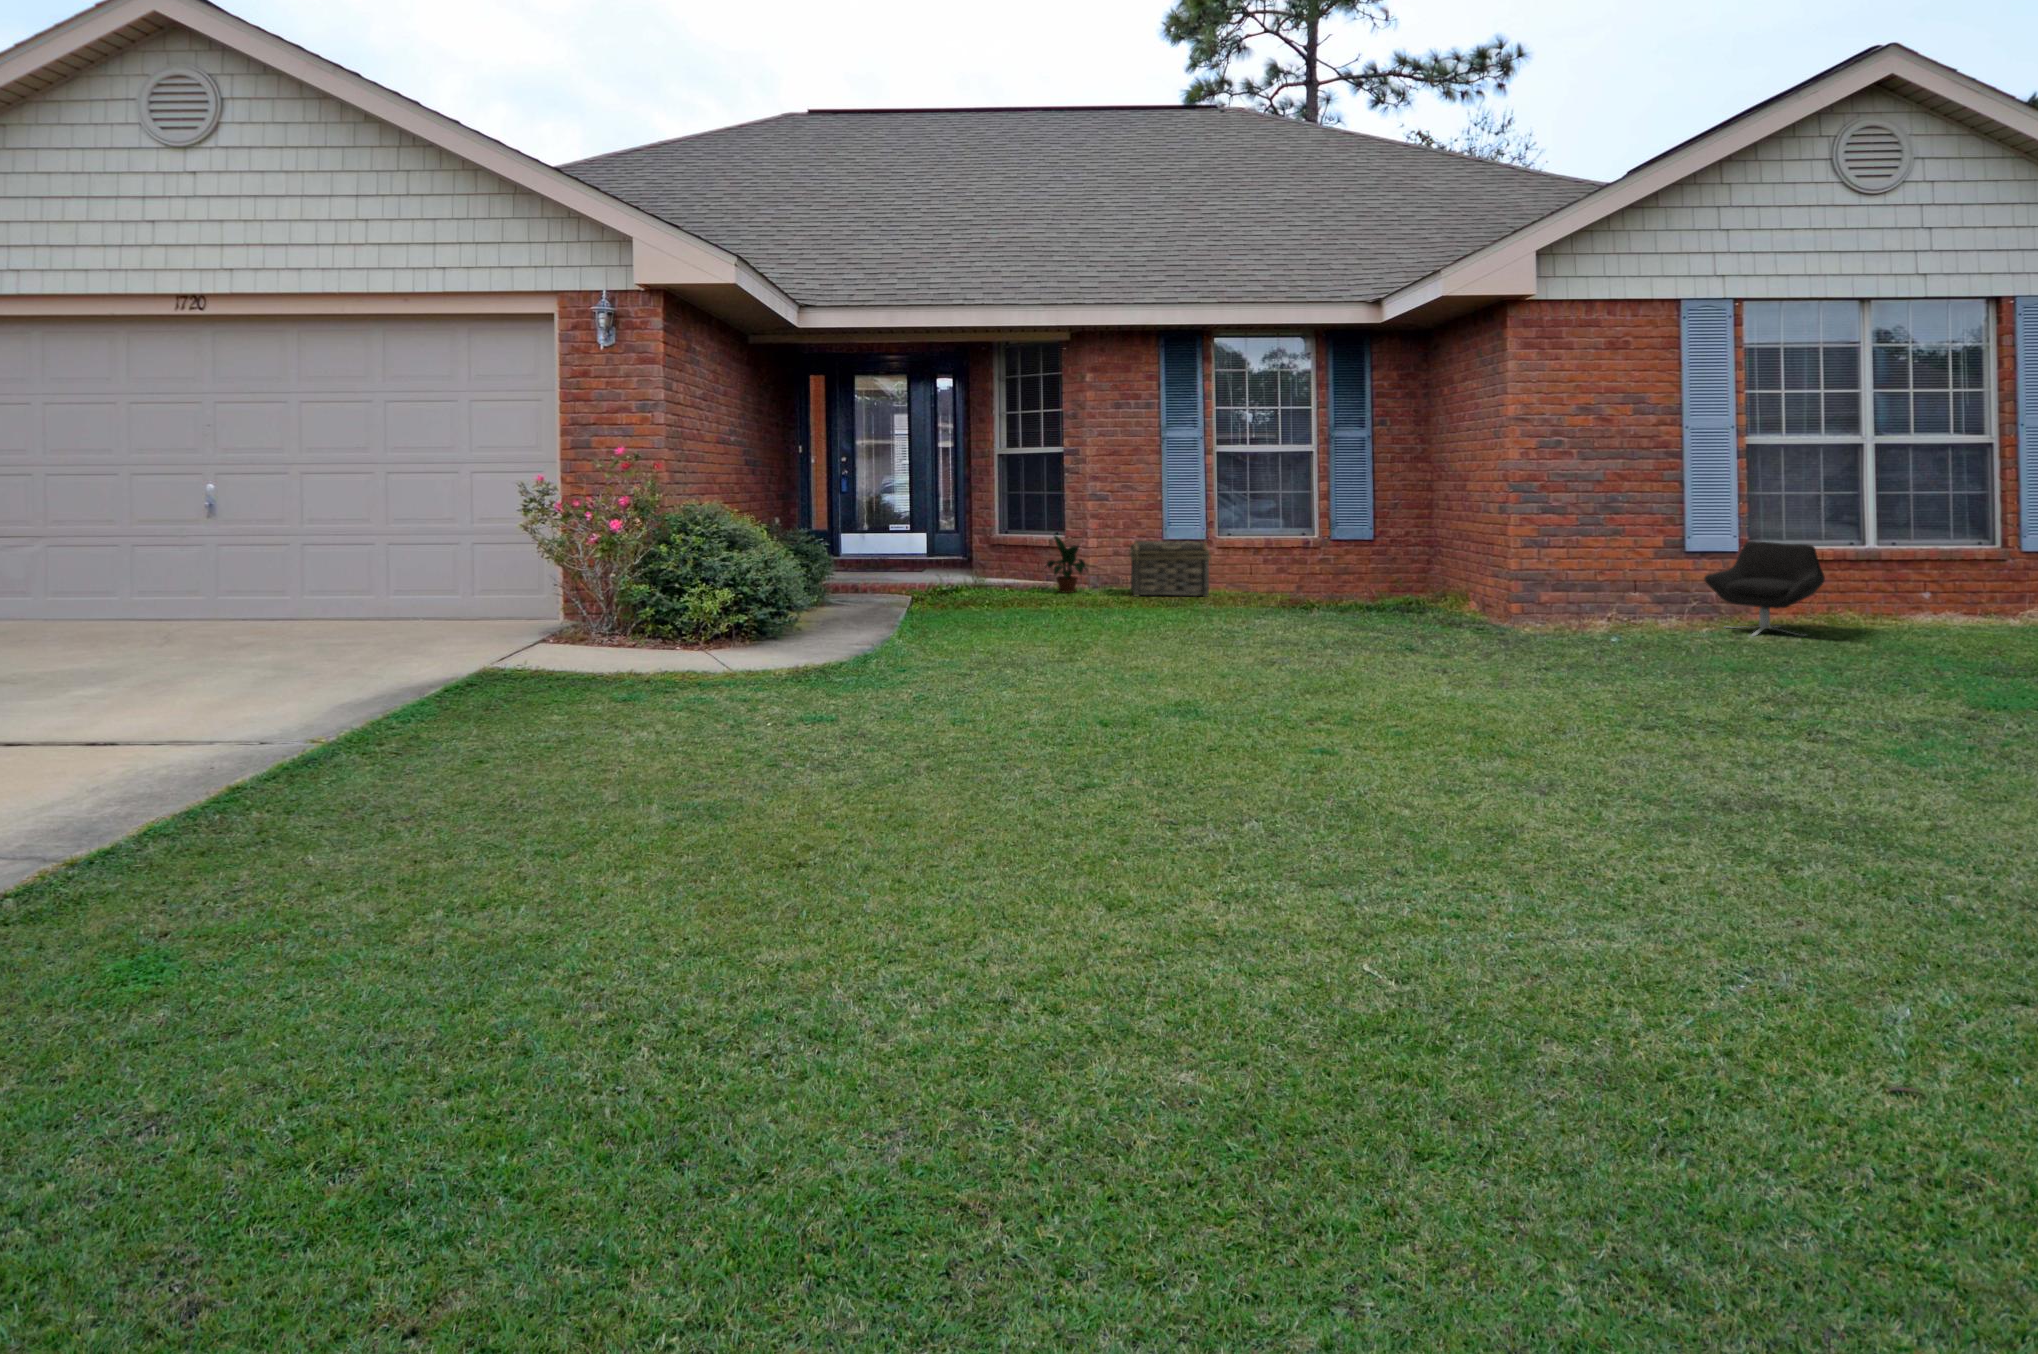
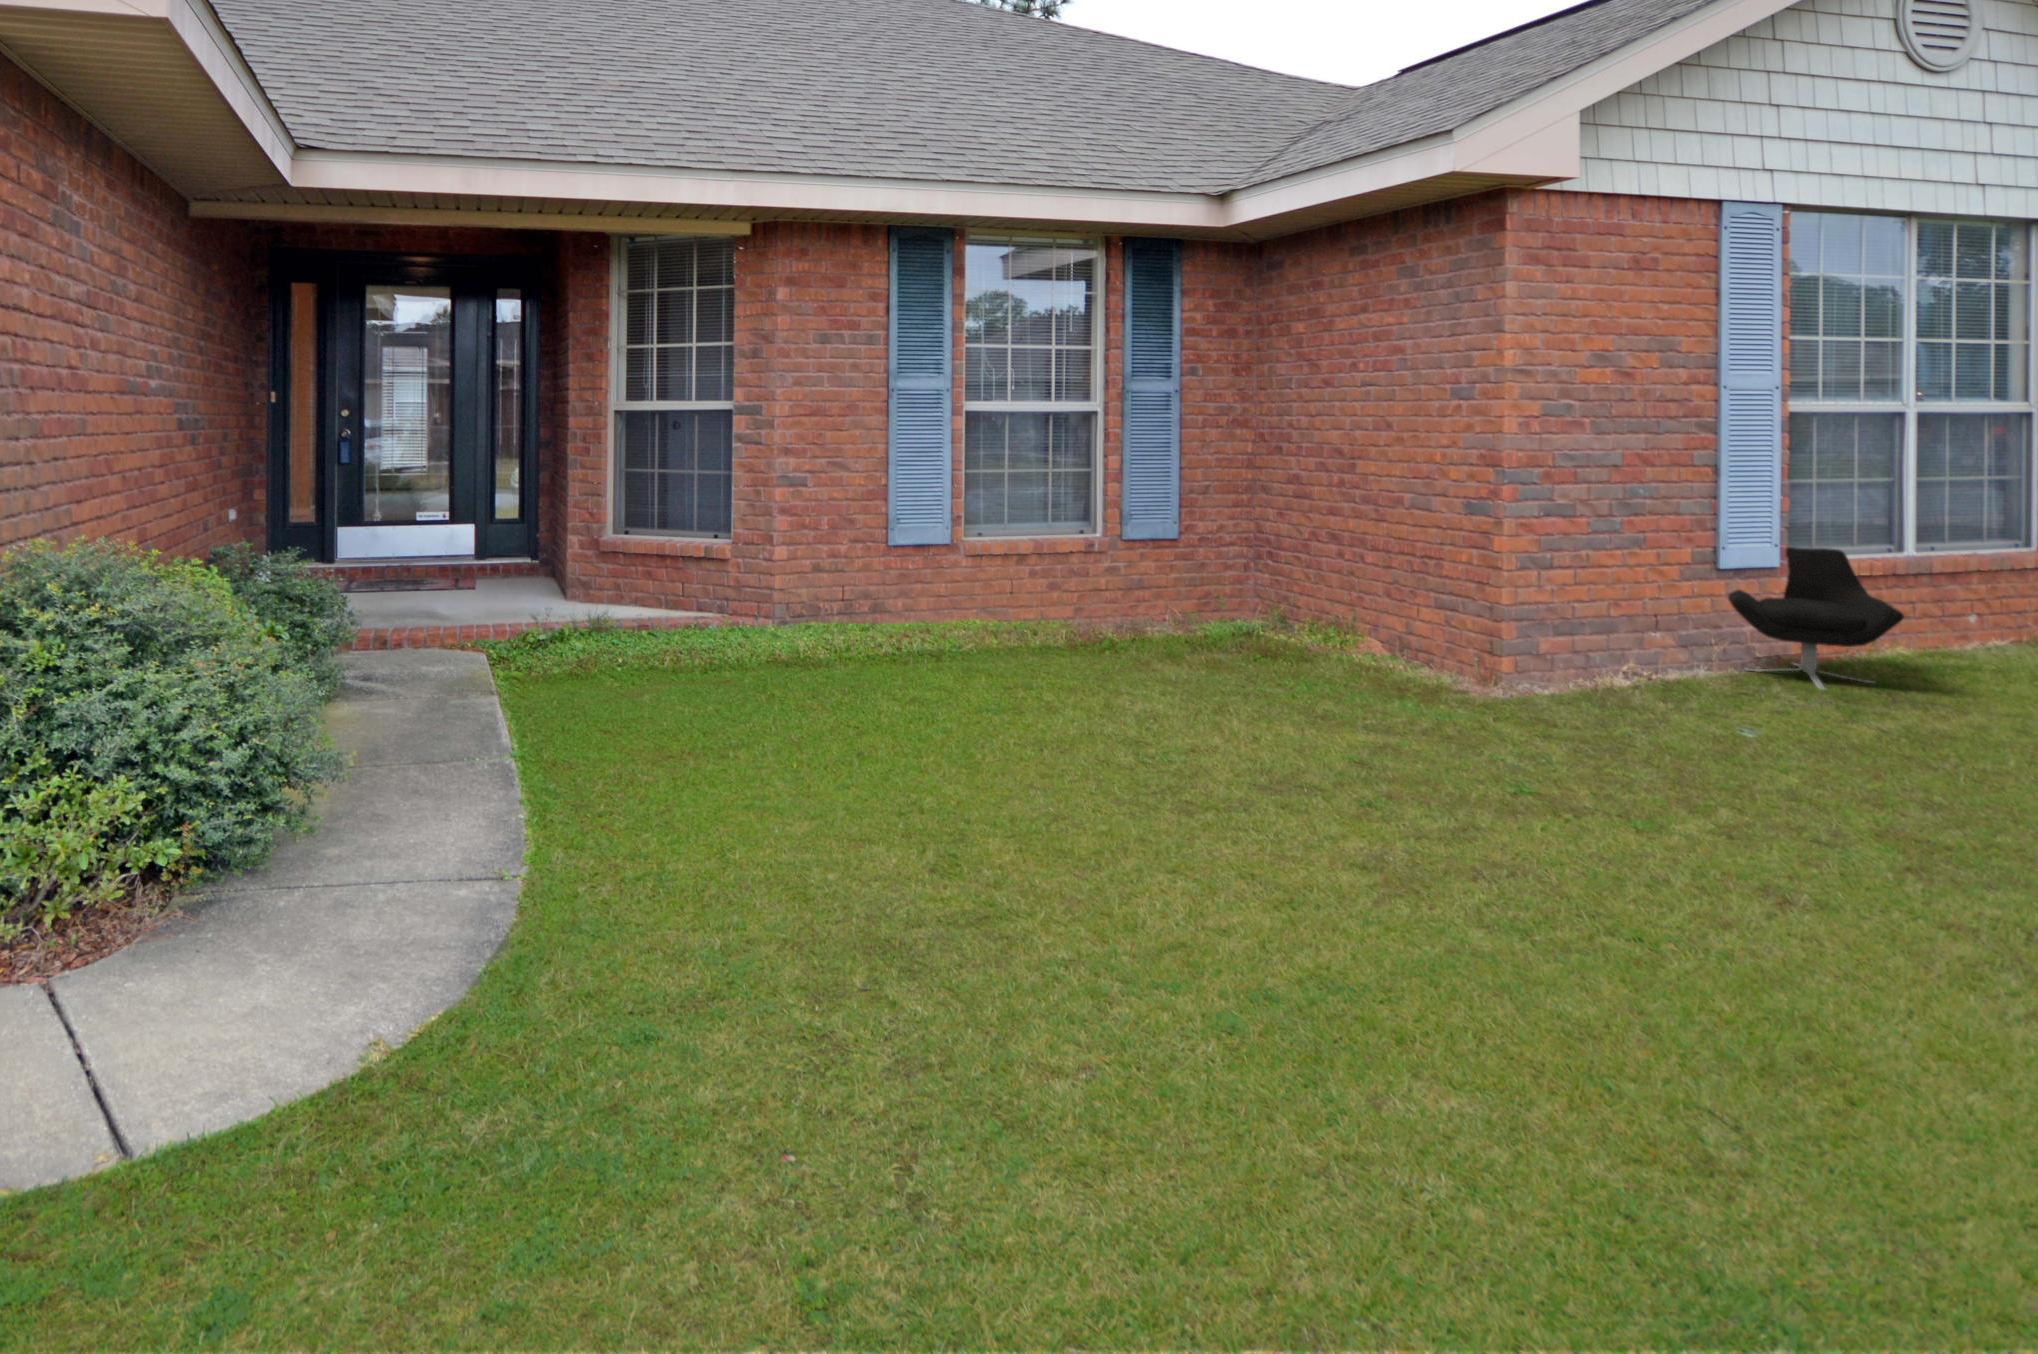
potted plant: present [1046,536,1087,593] -> none [706,544,783,636]
basket: present [1130,540,1211,597] -> none [844,548,977,641]

